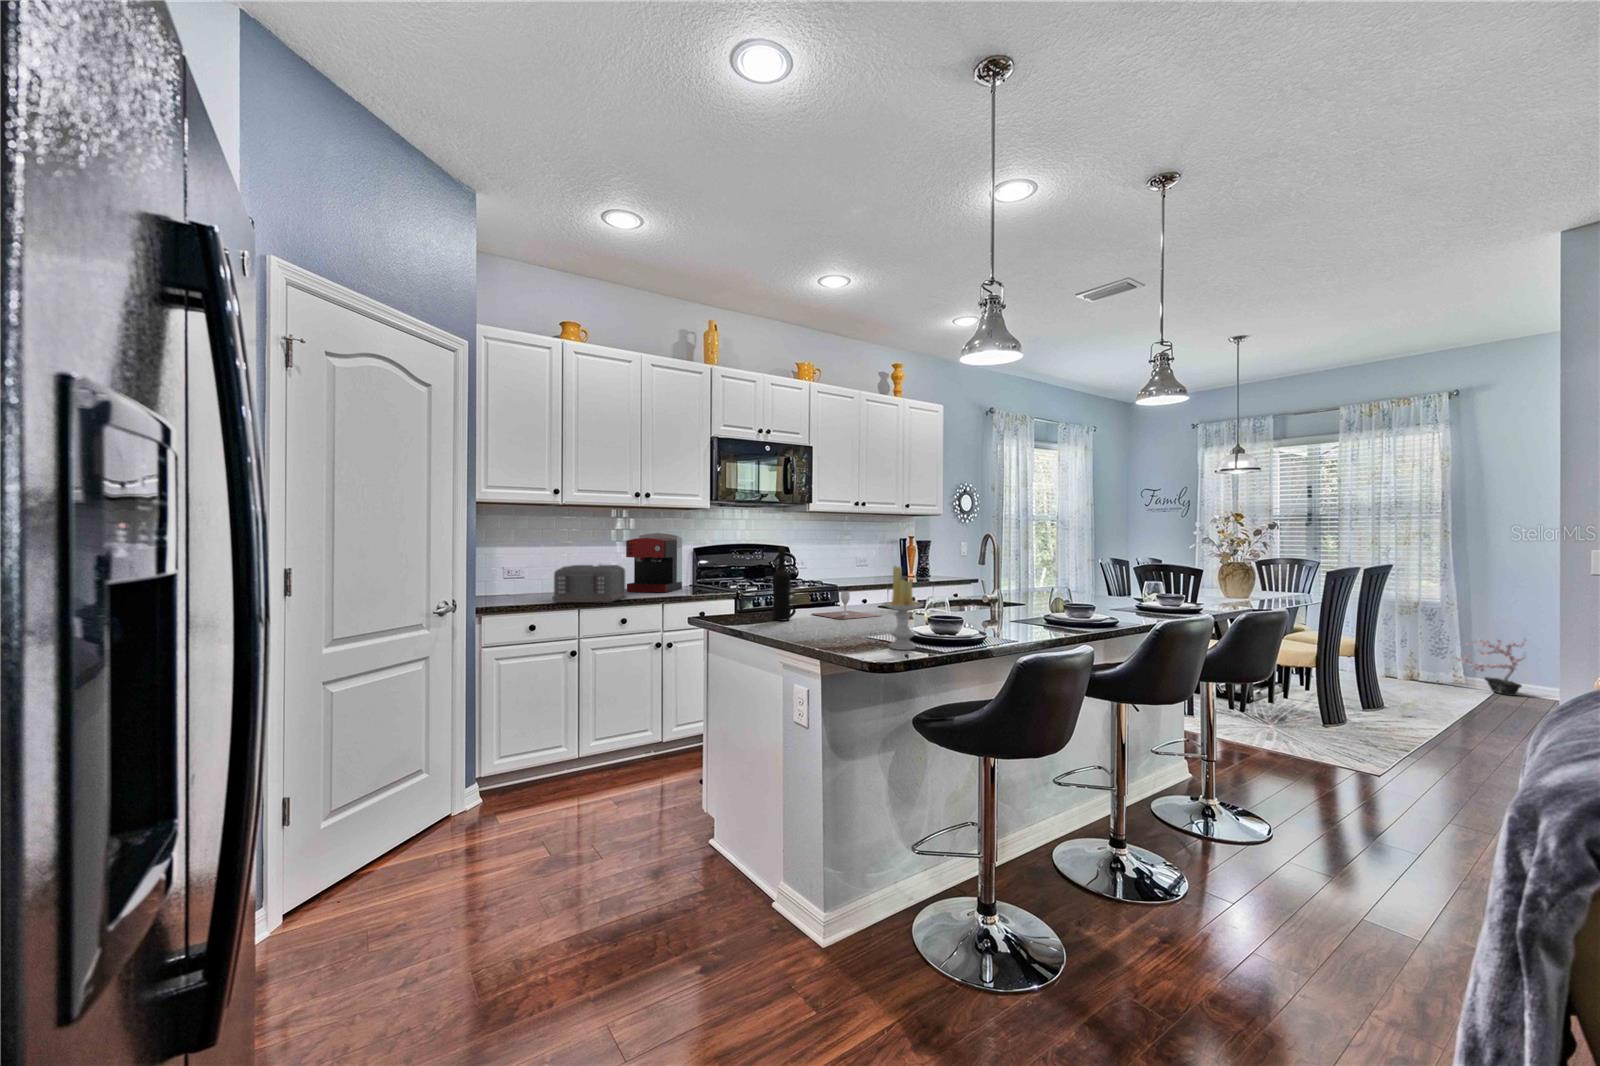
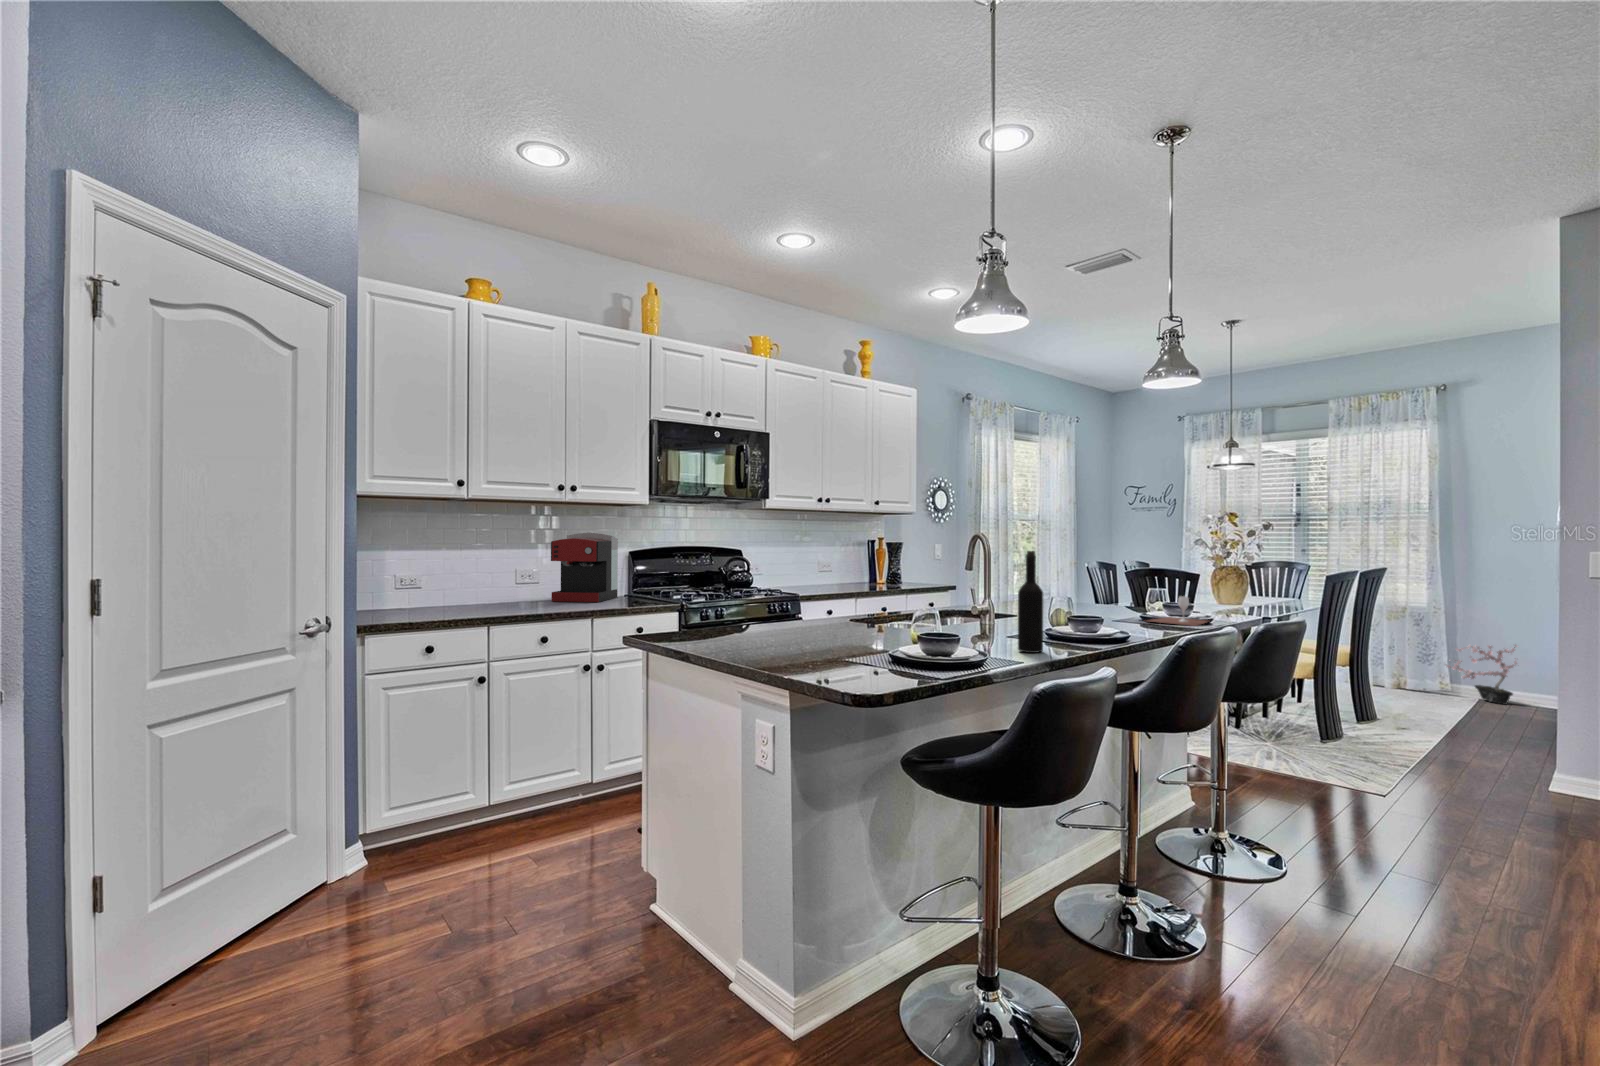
wine bottle: present [773,546,791,621] -> present [1018,551,1043,653]
toaster: present [553,565,626,602] -> none [459,570,550,616]
candle: present [882,566,923,650] -> none [863,573,914,676]
wine glass: present [813,591,880,619] -> present [1148,596,1207,626]

